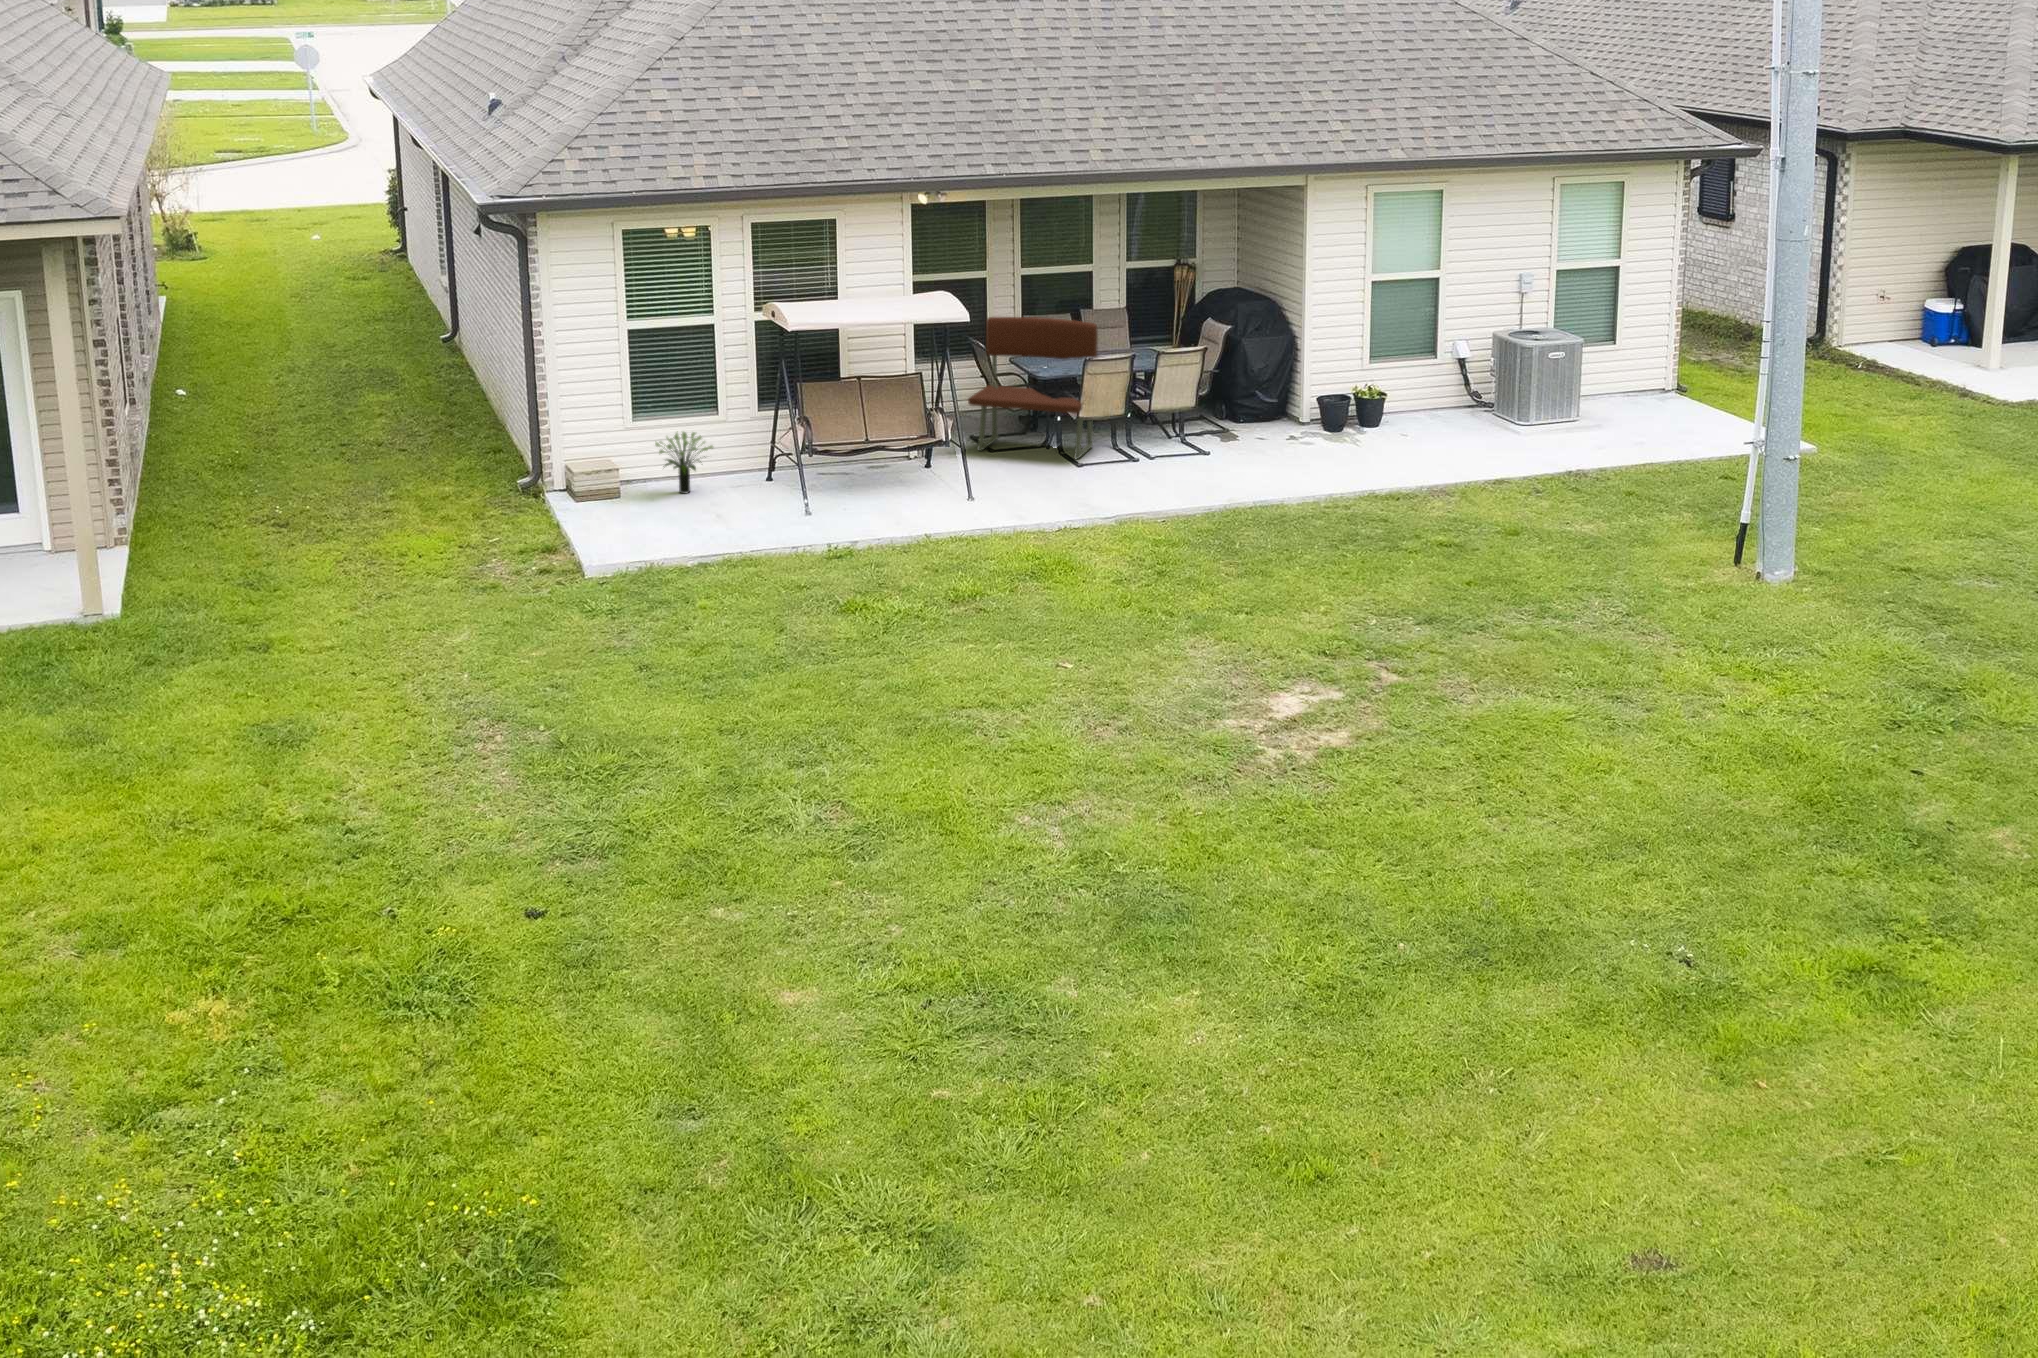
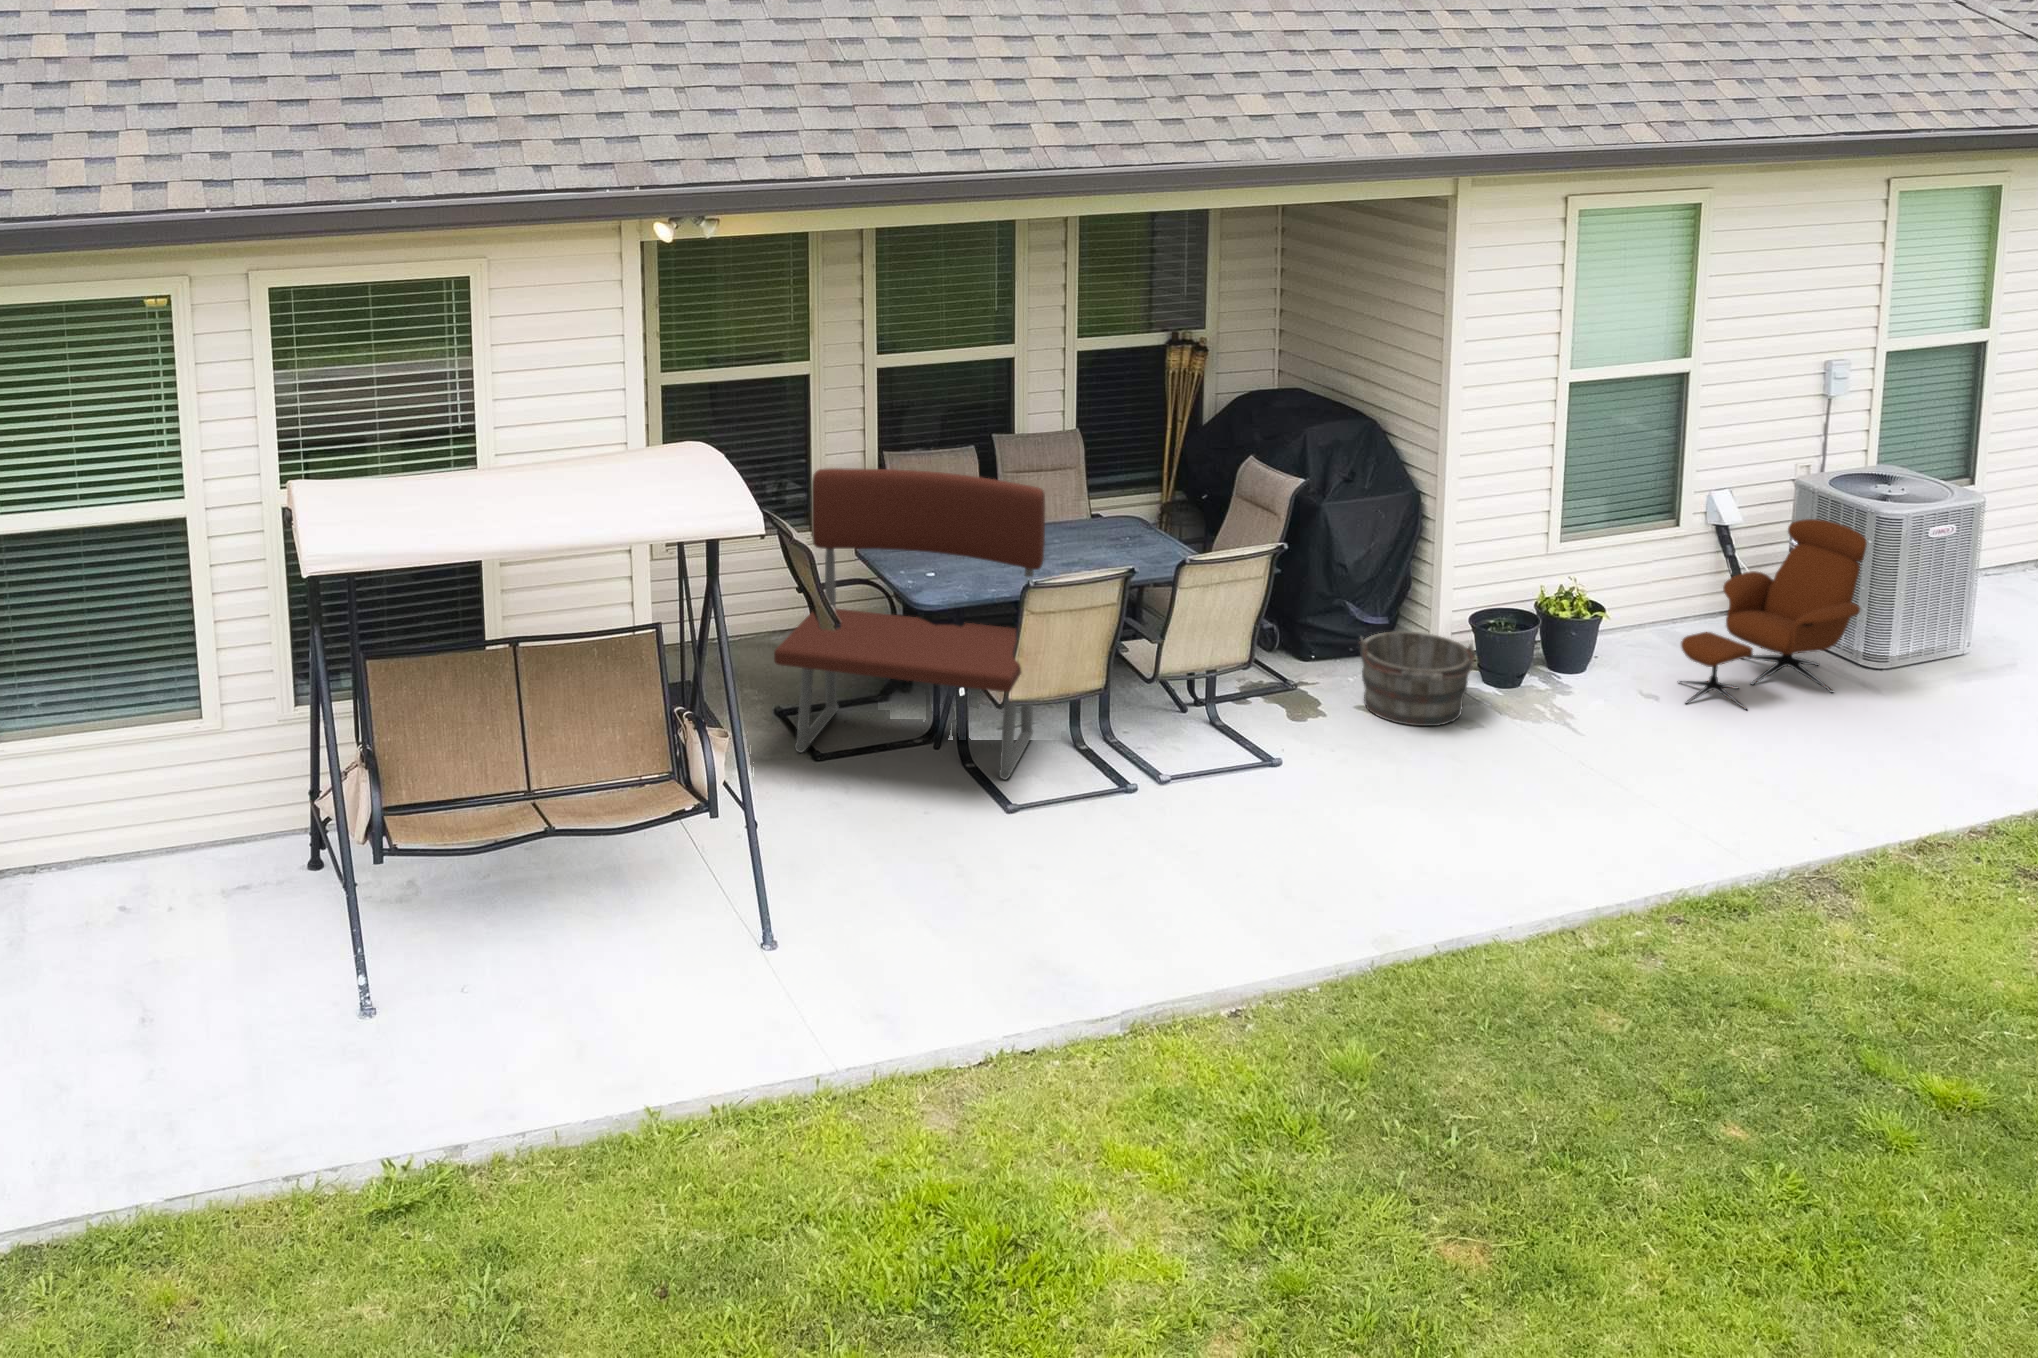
lounge chair: none [1422,352,1519,442] -> present [1679,519,1867,709]
bucket: none [1256,404,1313,446] -> present [1359,631,1475,726]
potted plant: present [655,432,713,494] -> none [27,776,174,927]

